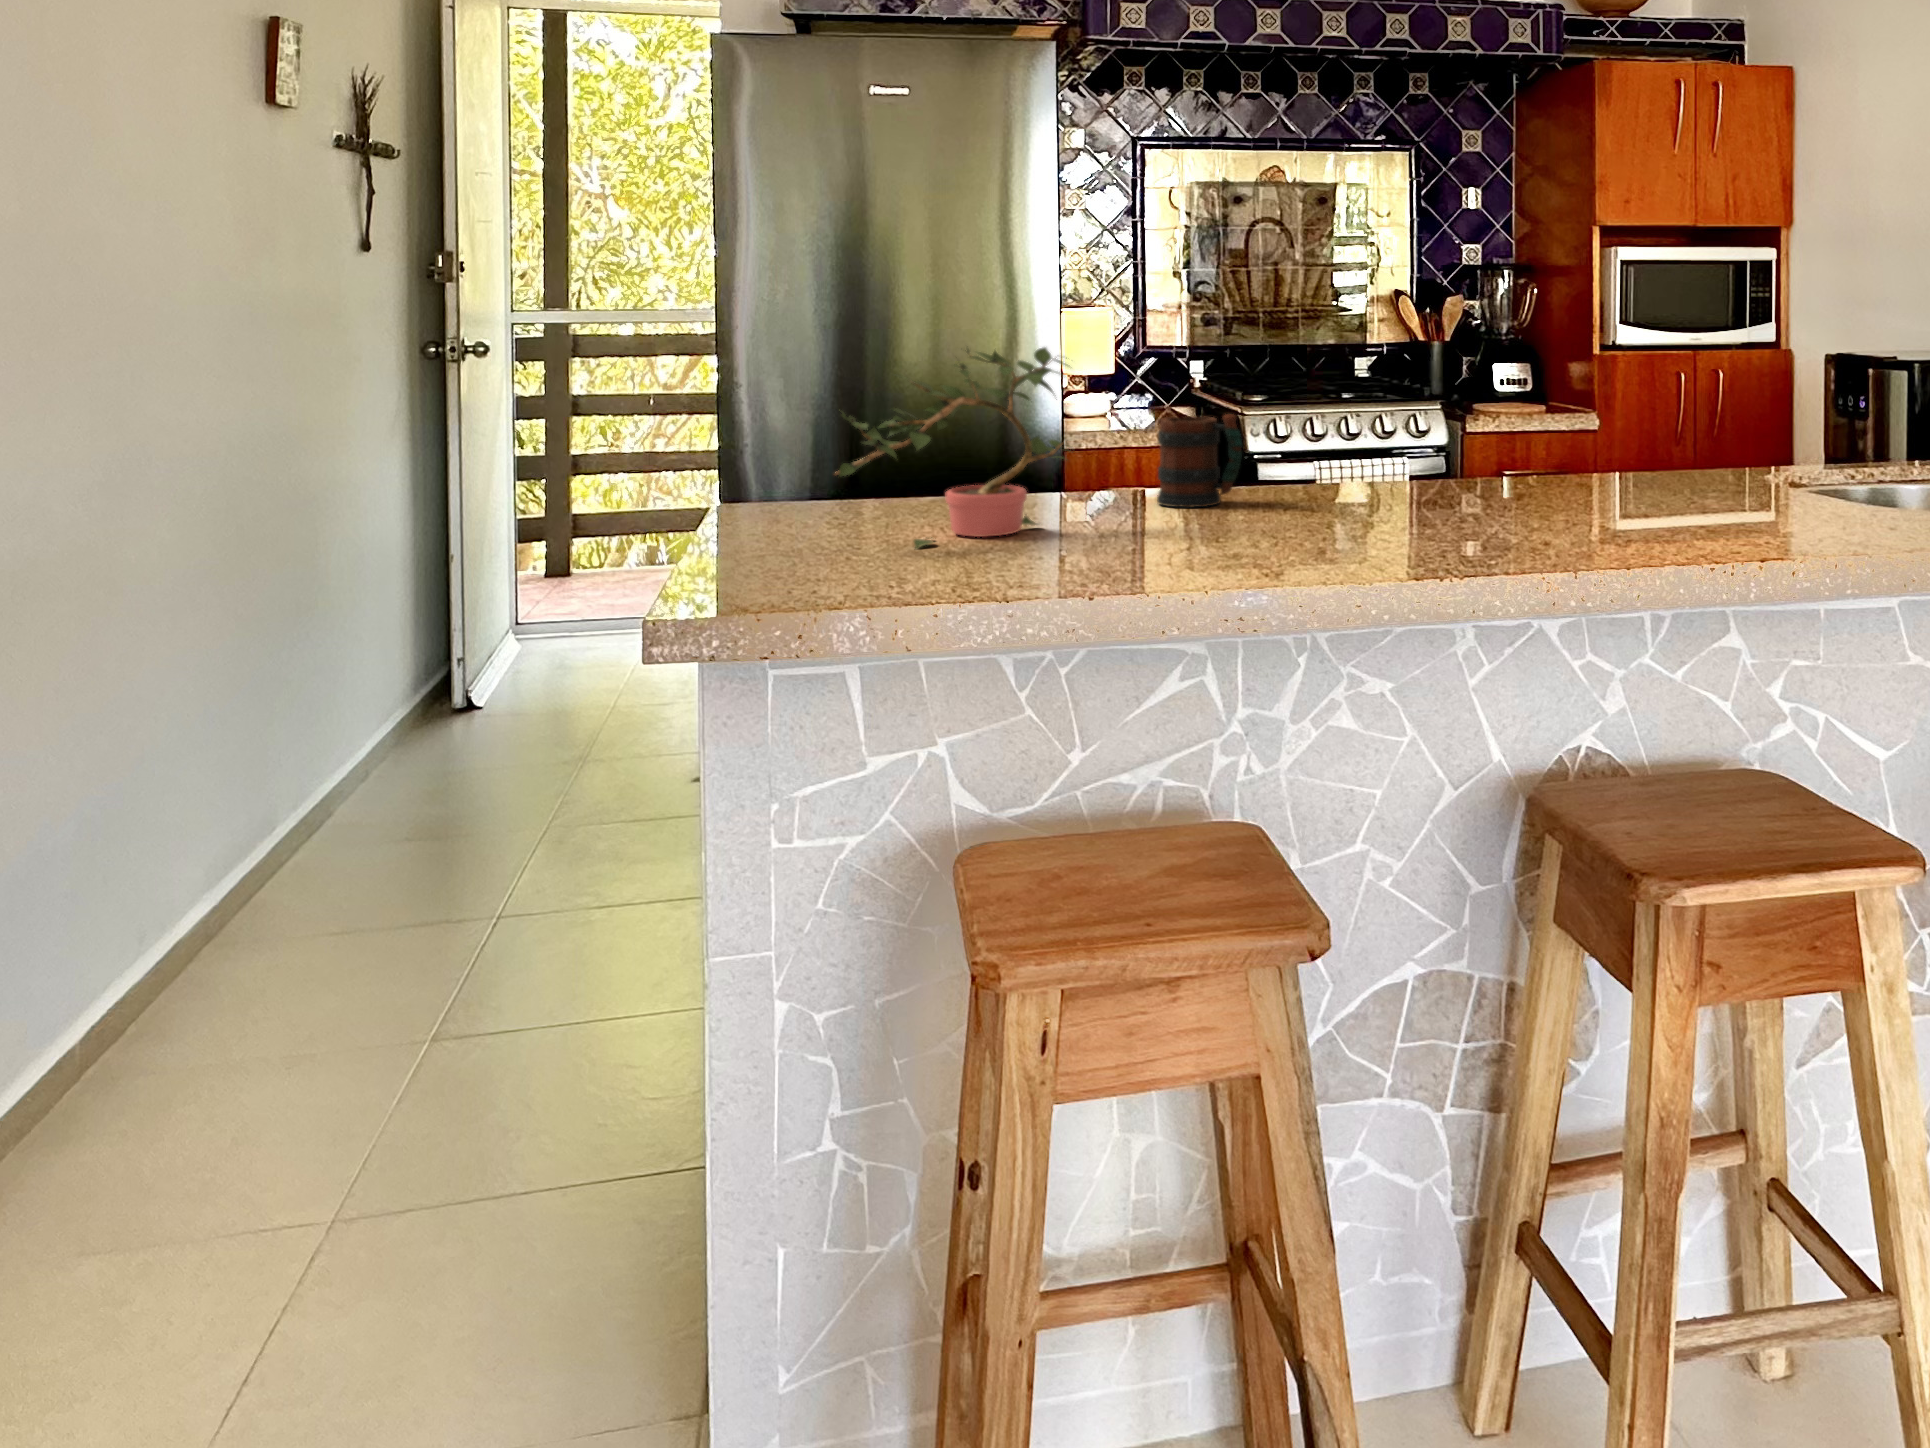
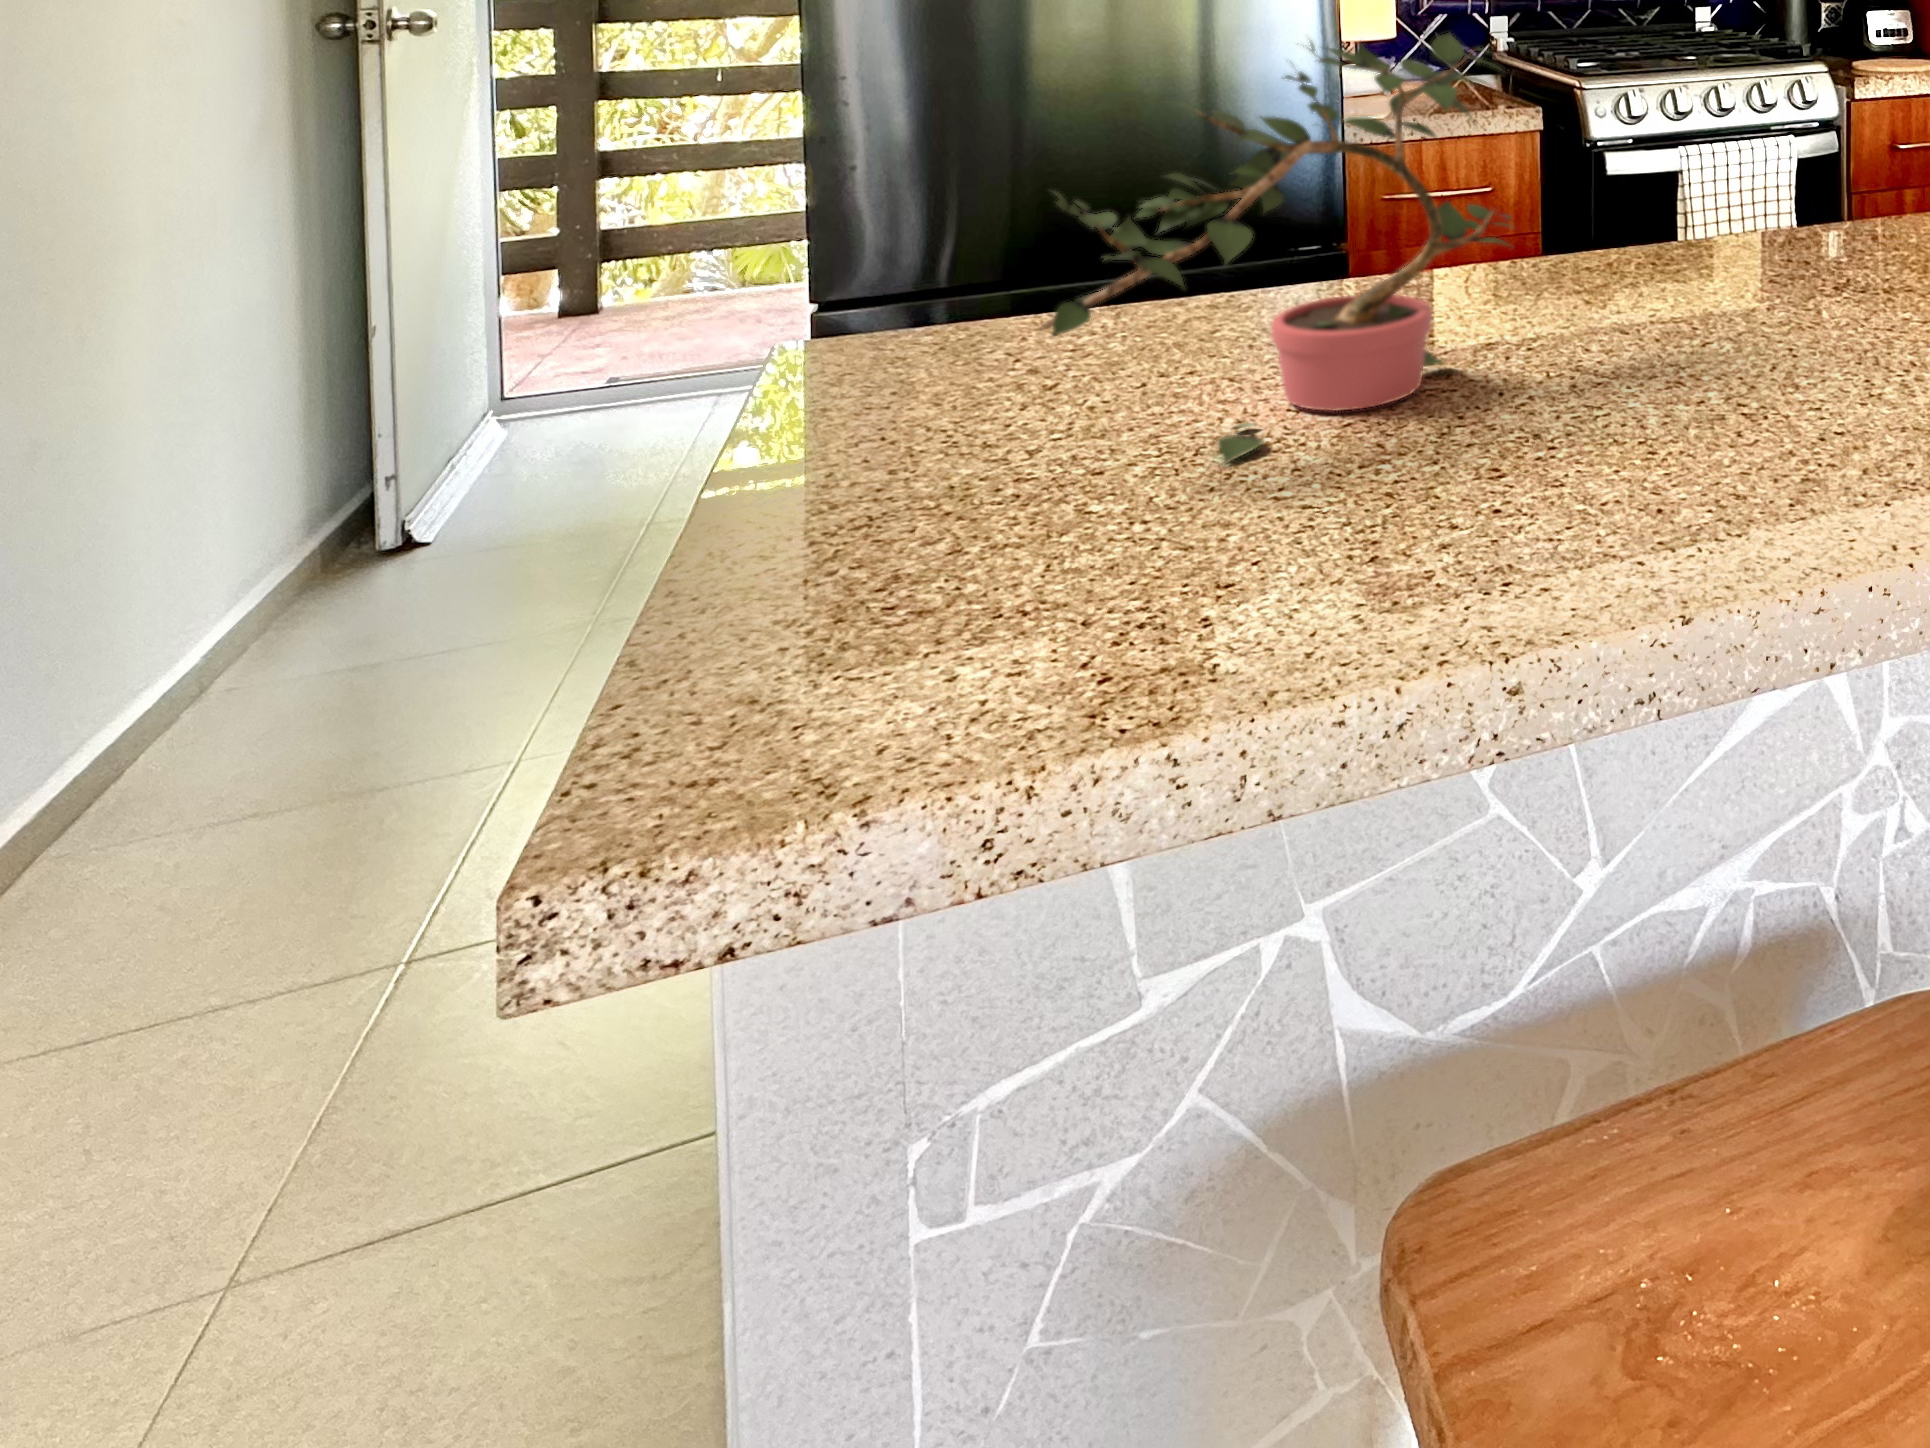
mug: present [1157,414,1242,508] -> none [1617,130,1765,291]

